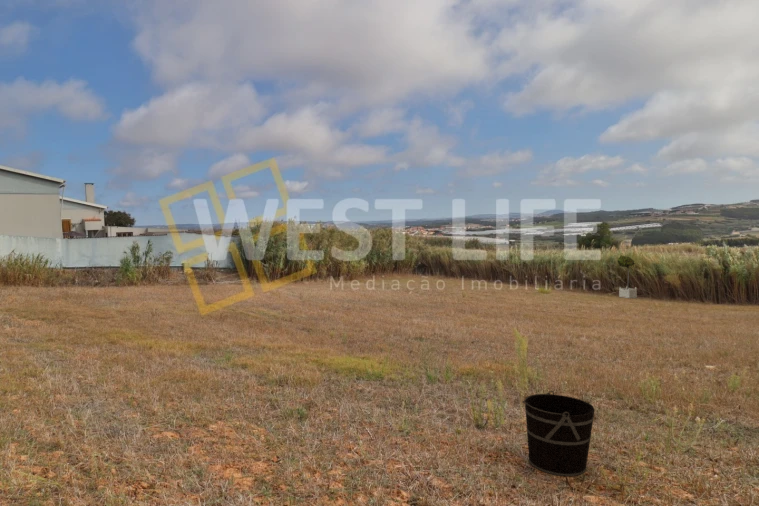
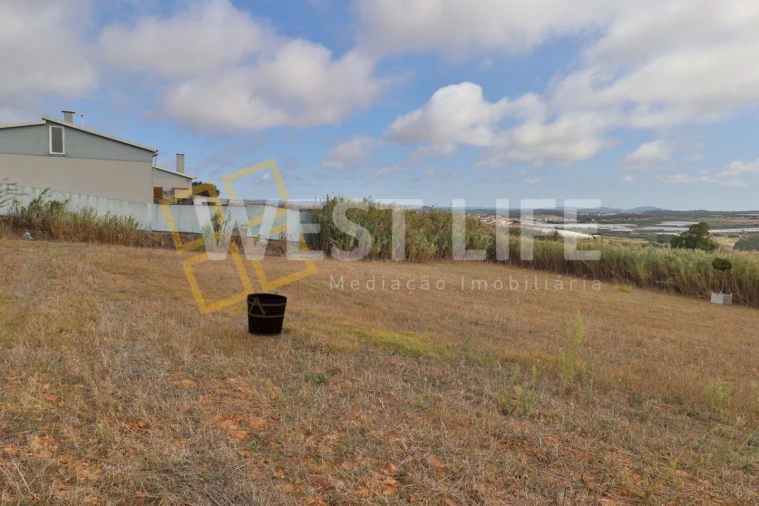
bucket: present [523,391,595,476] -> present [247,293,287,336]

